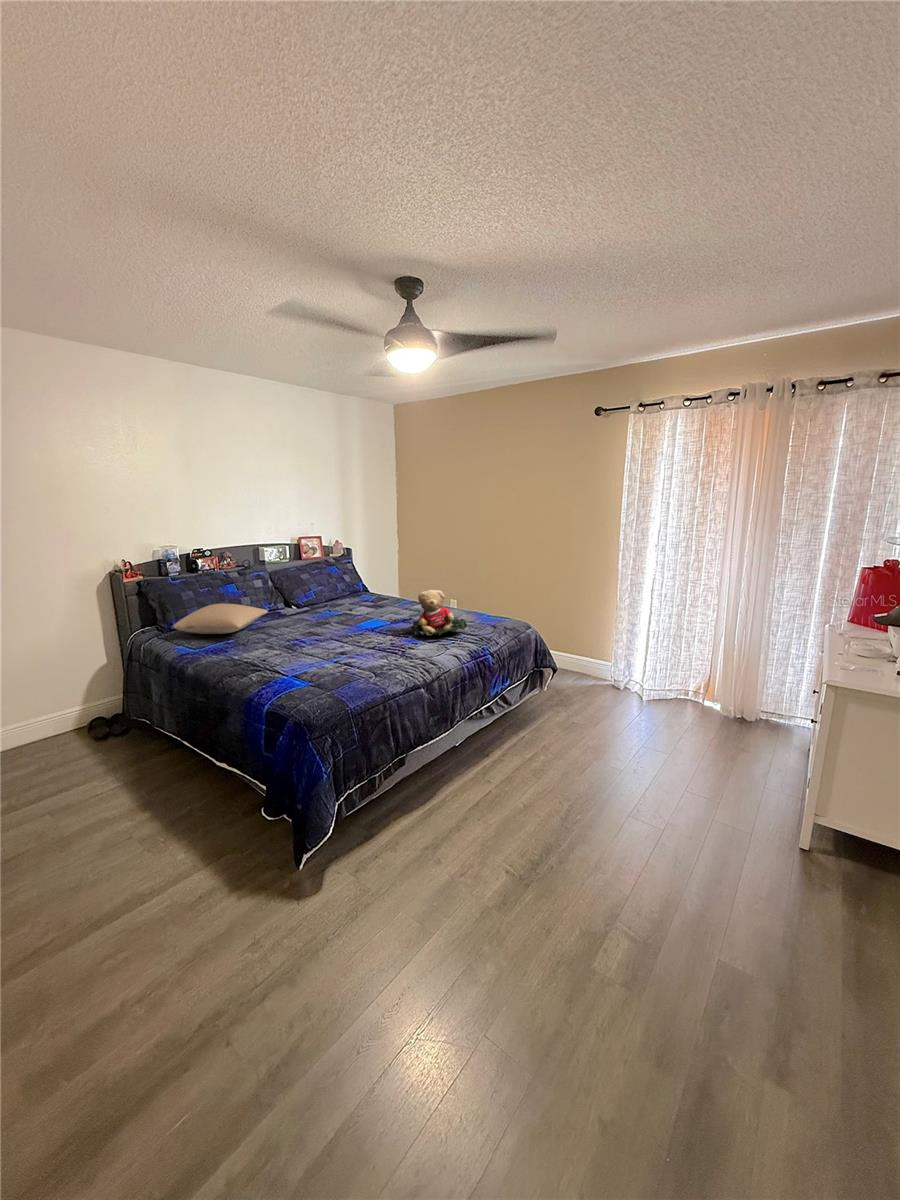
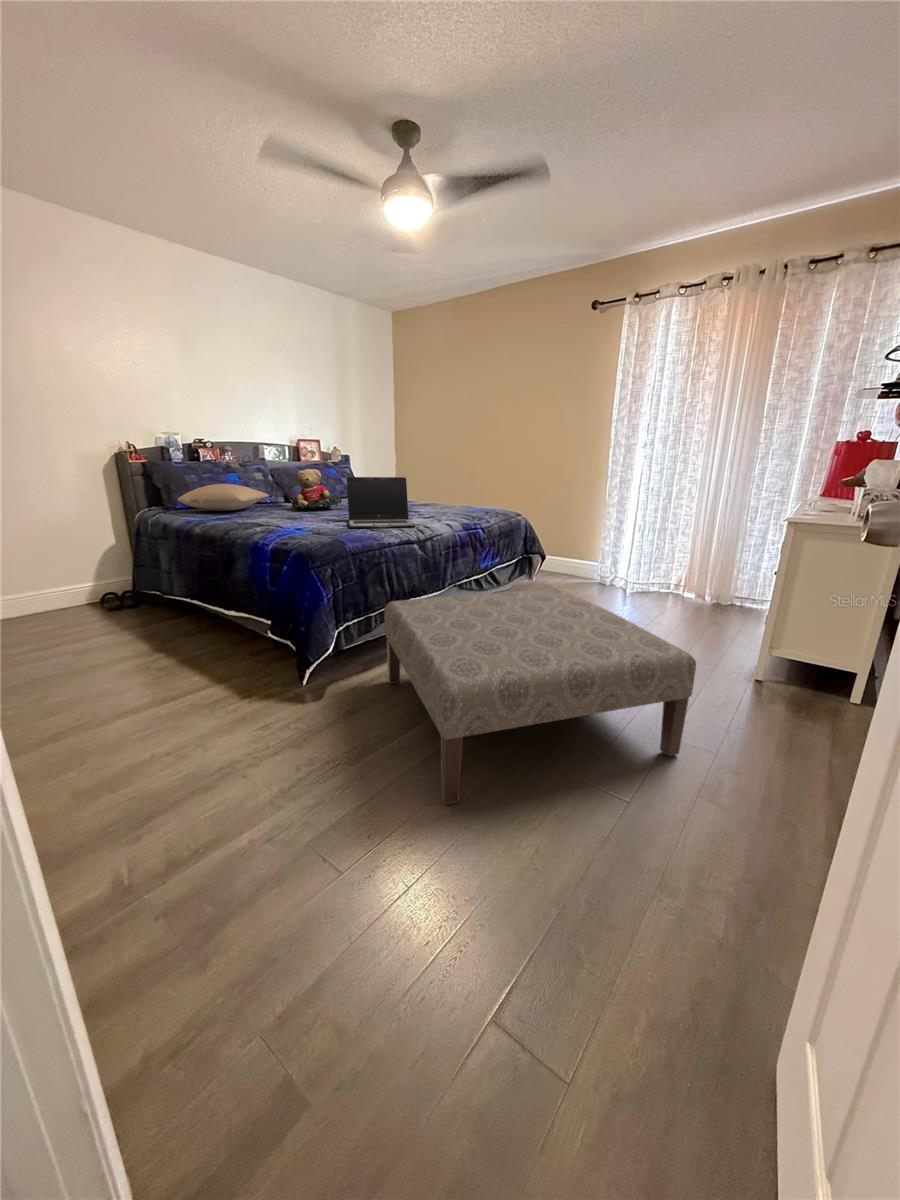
teddy bear: present [413,590,467,636] -> present [292,469,341,509]
laptop: none [349,606,421,672] -> present [347,477,415,528]
ottoman: none [389,742,738,1079] -> present [384,589,696,804]

